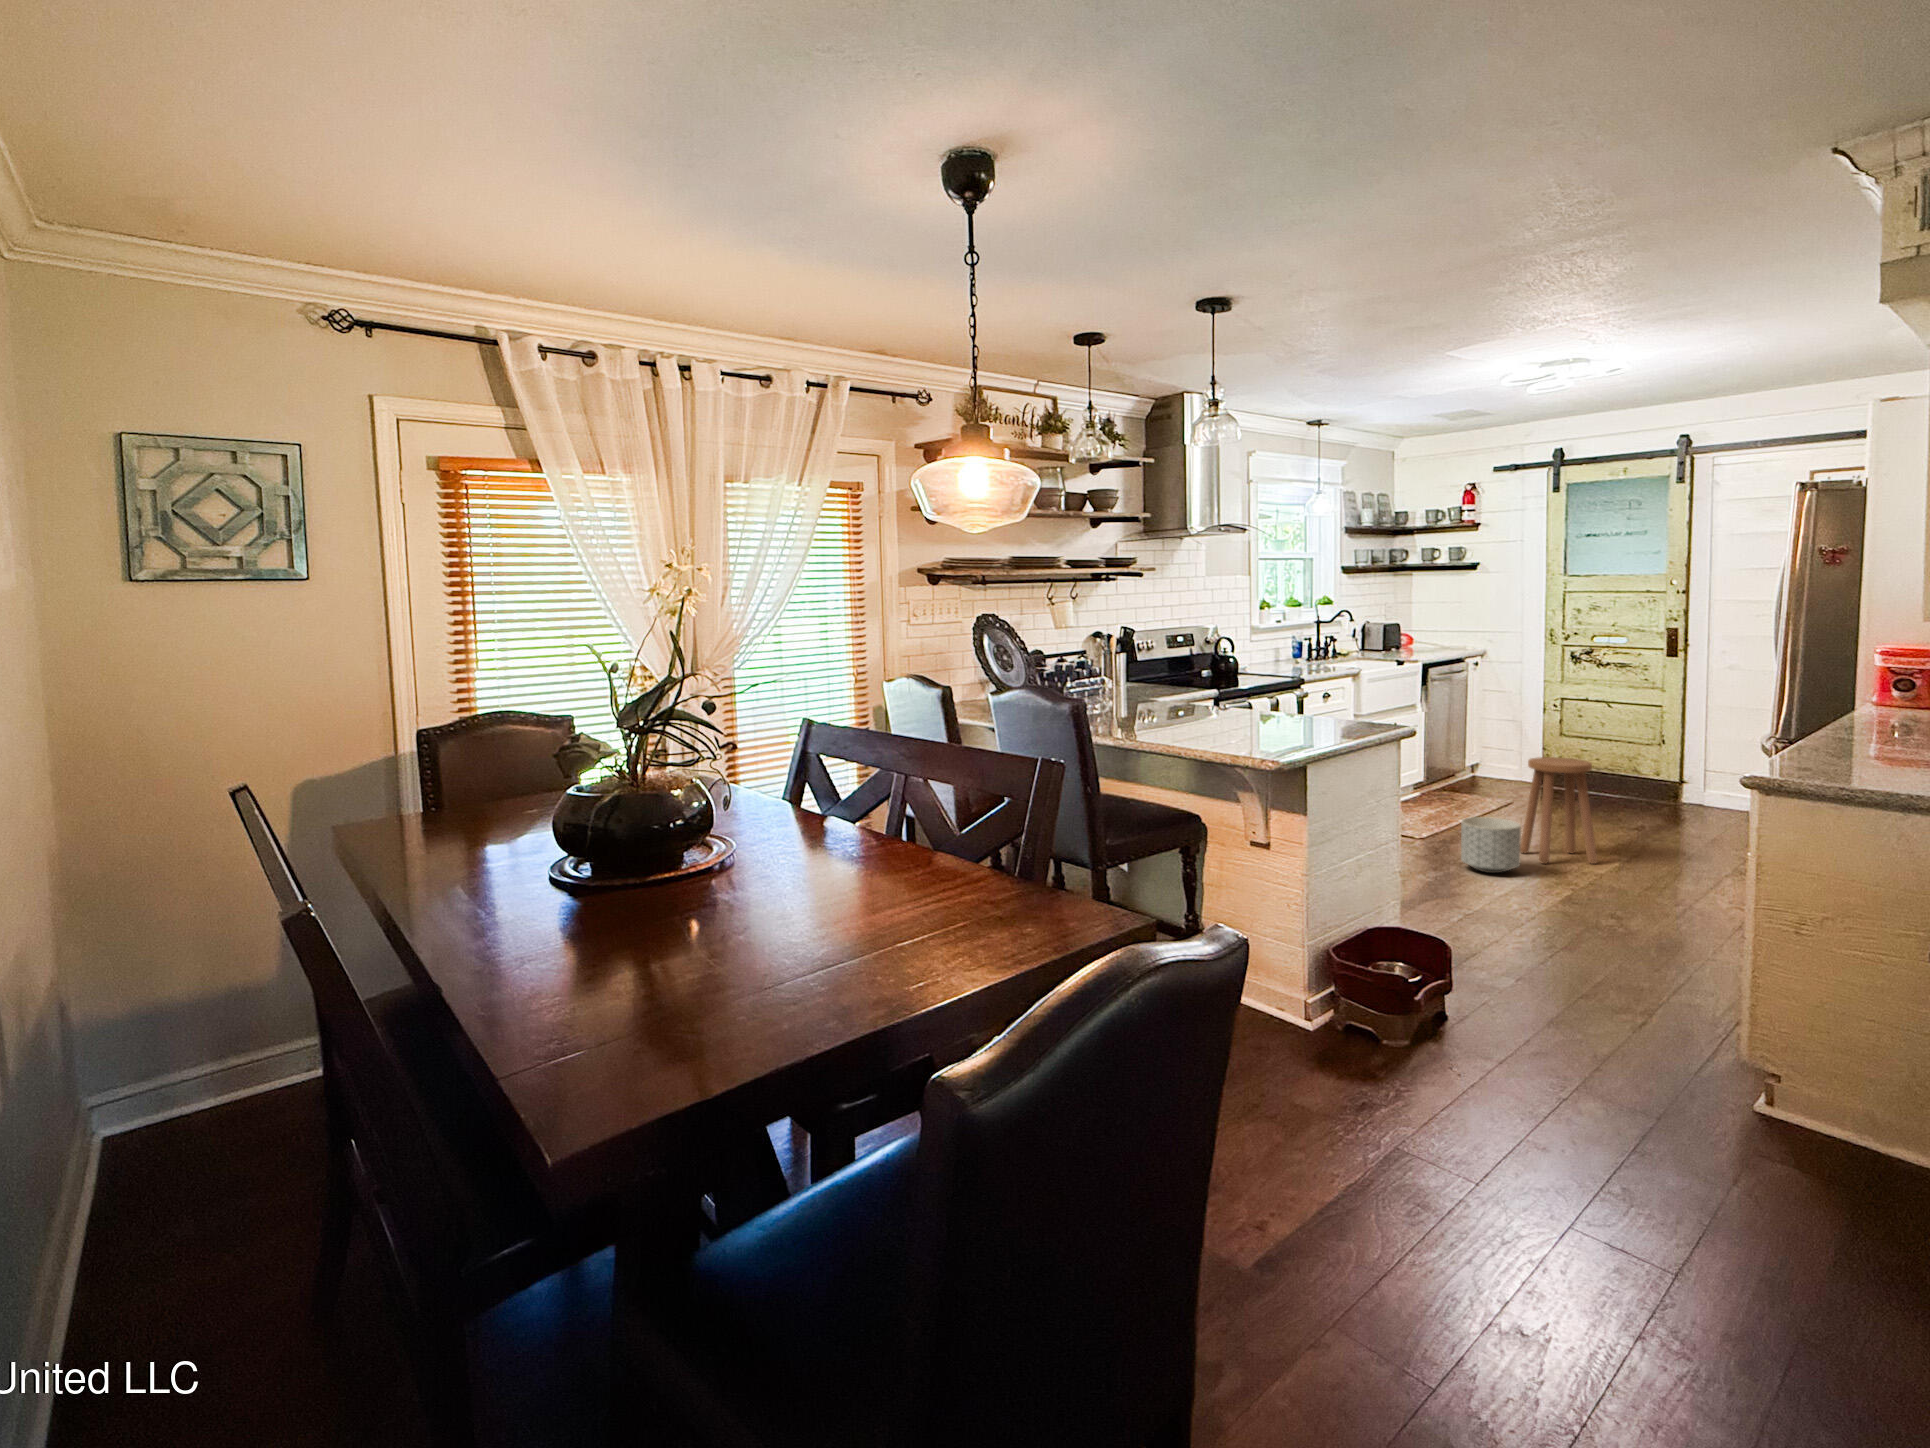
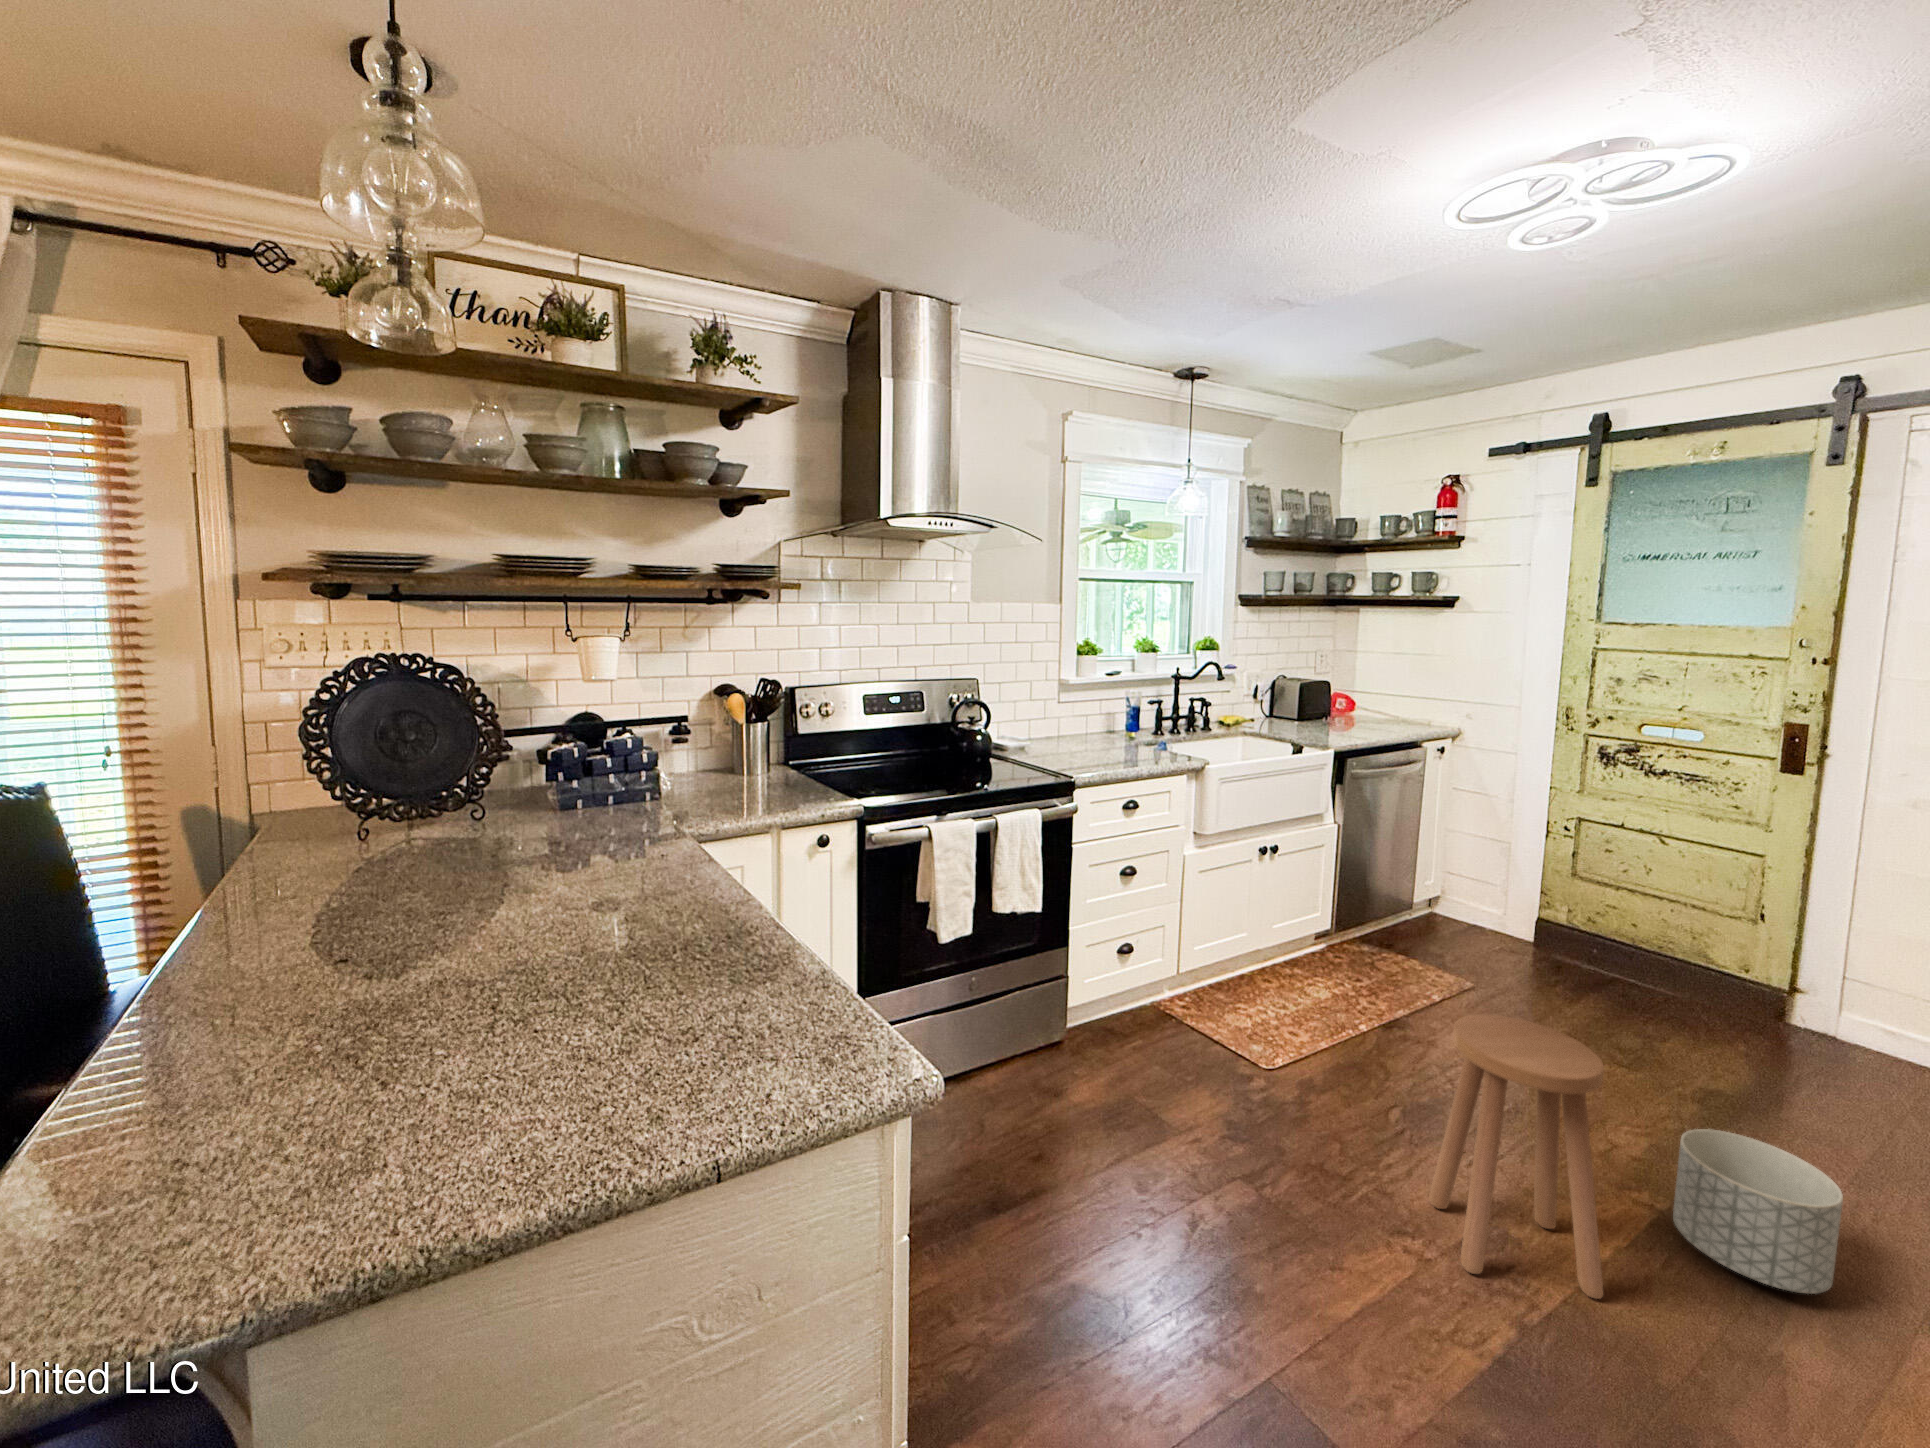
planter: present [1461,817,1521,873] -> present [1673,1129,1843,1294]

